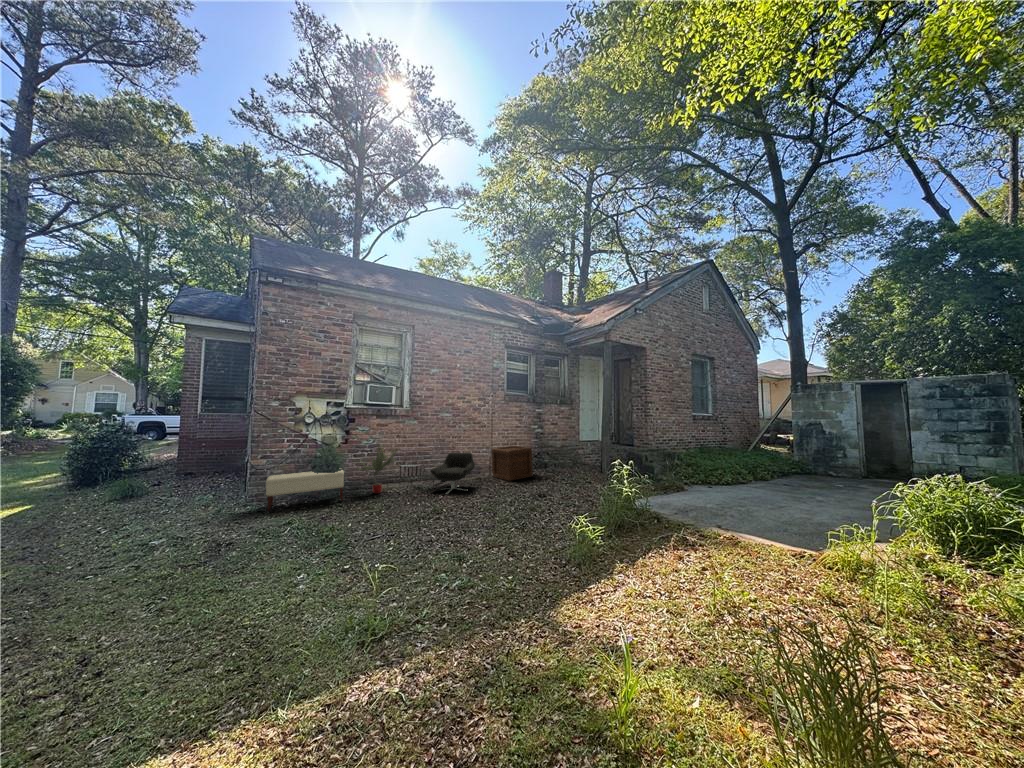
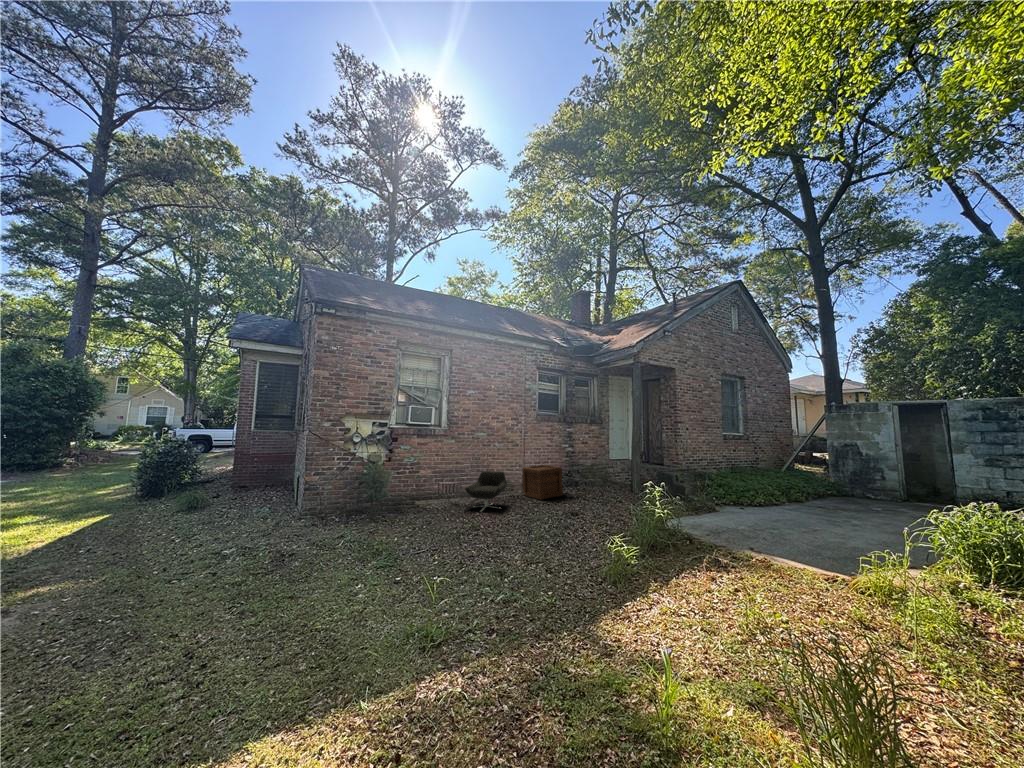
potted tree: present [357,446,396,494] -> none [396,463,434,510]
bench: present [266,470,344,511] -> none [316,486,386,525]

